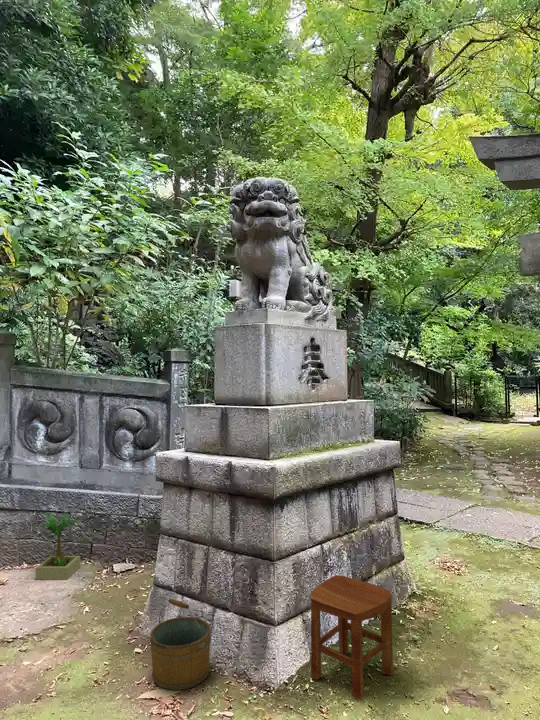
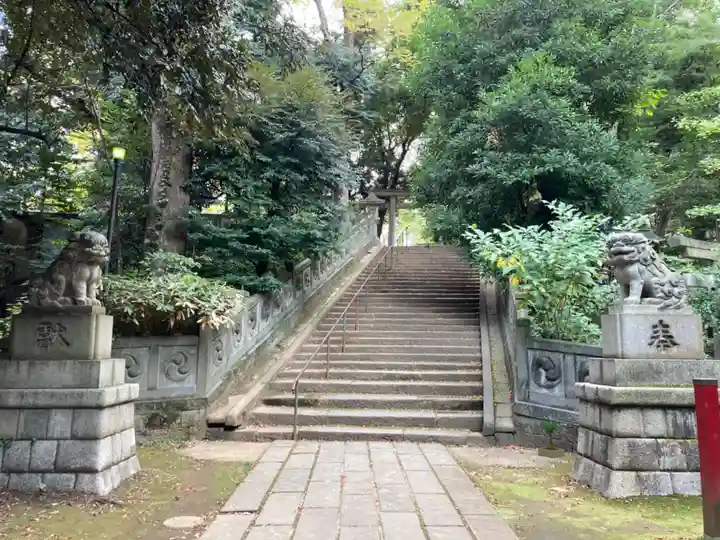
stool: present [311,575,393,701] -> none [633,458,686,515]
bucket: present [150,599,210,690] -> none [560,451,591,492]

